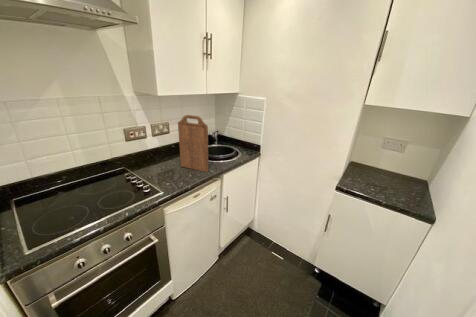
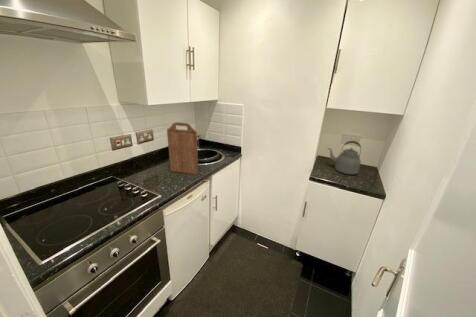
kettle: none [361,146,406,187] -> present [328,141,361,174]

